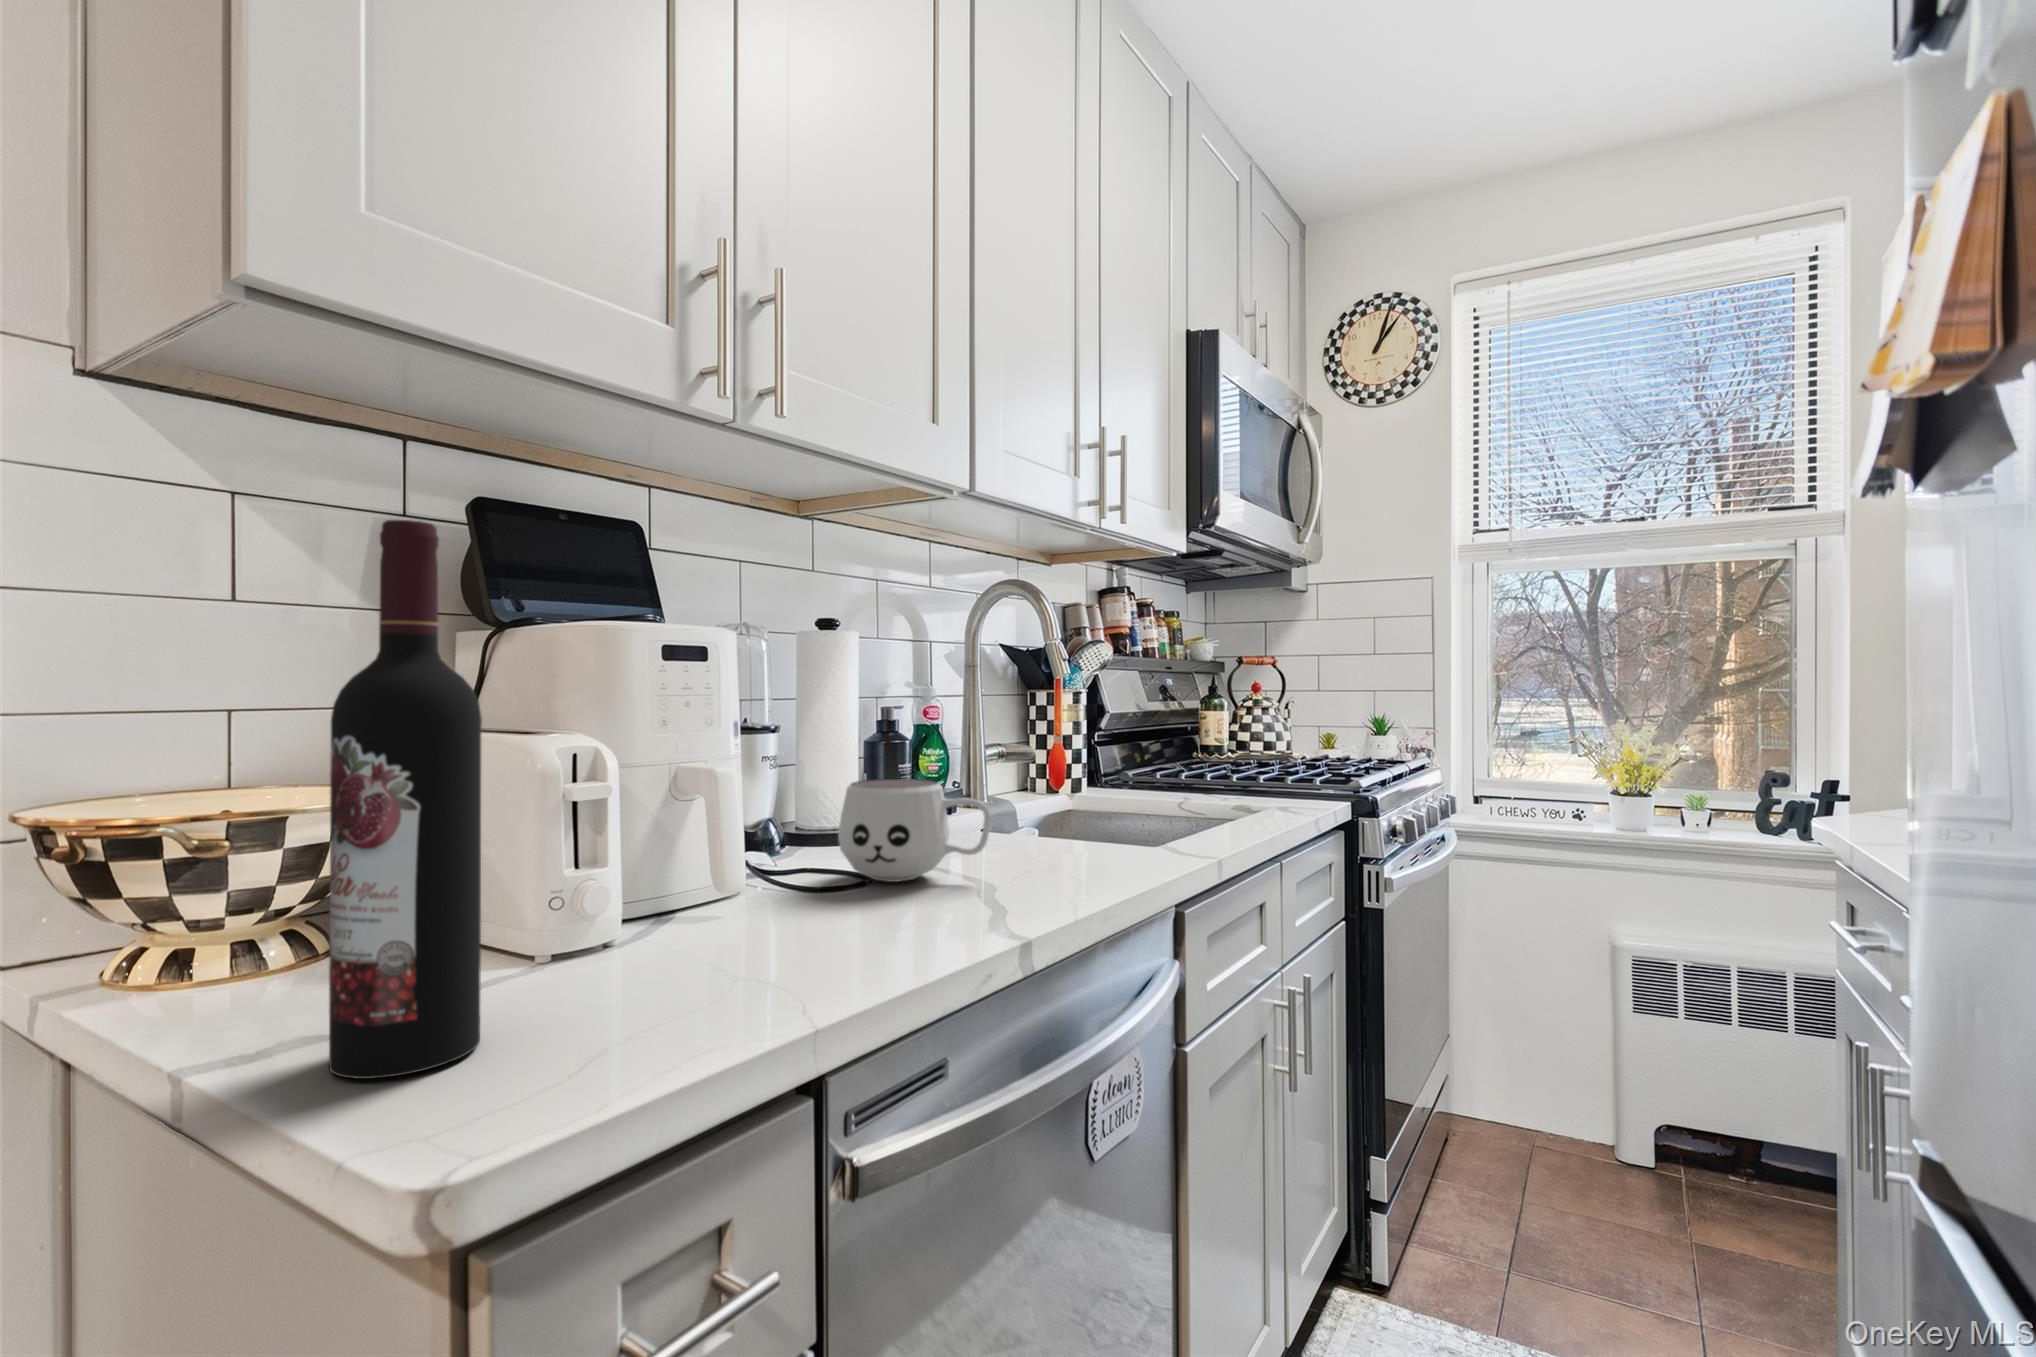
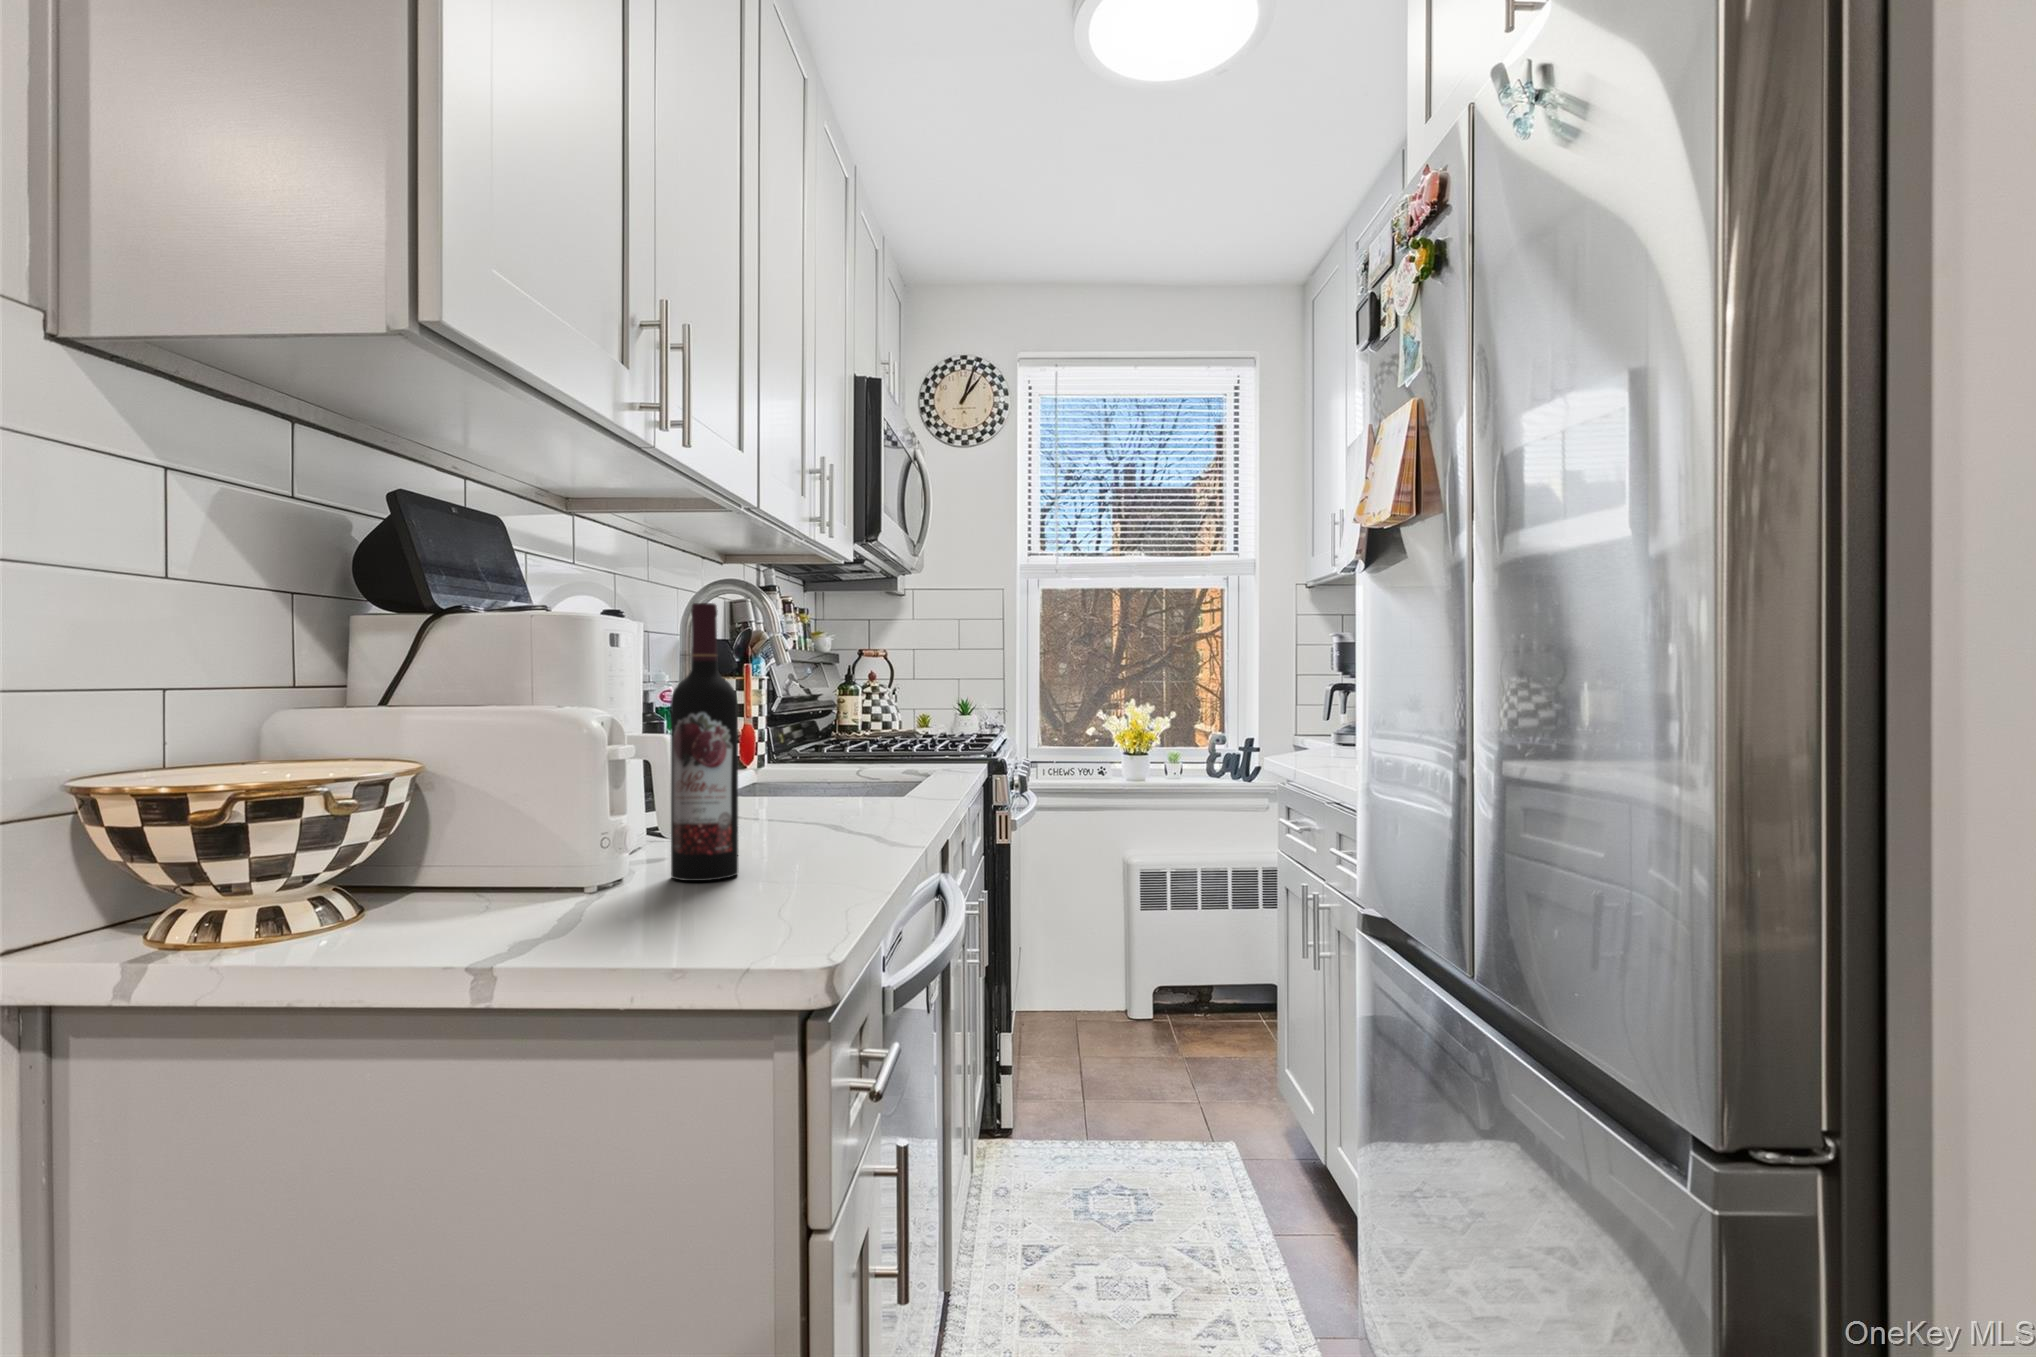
mug: present [838,779,991,882] -> none [736,746,840,813]

